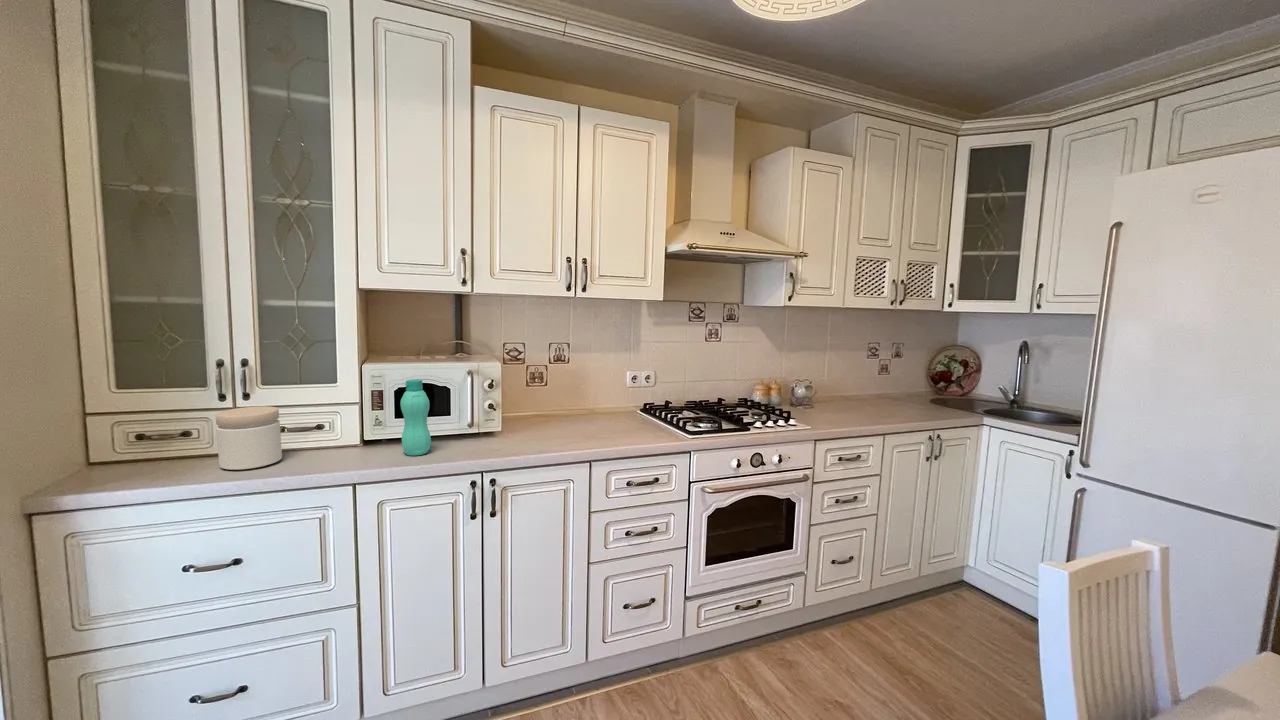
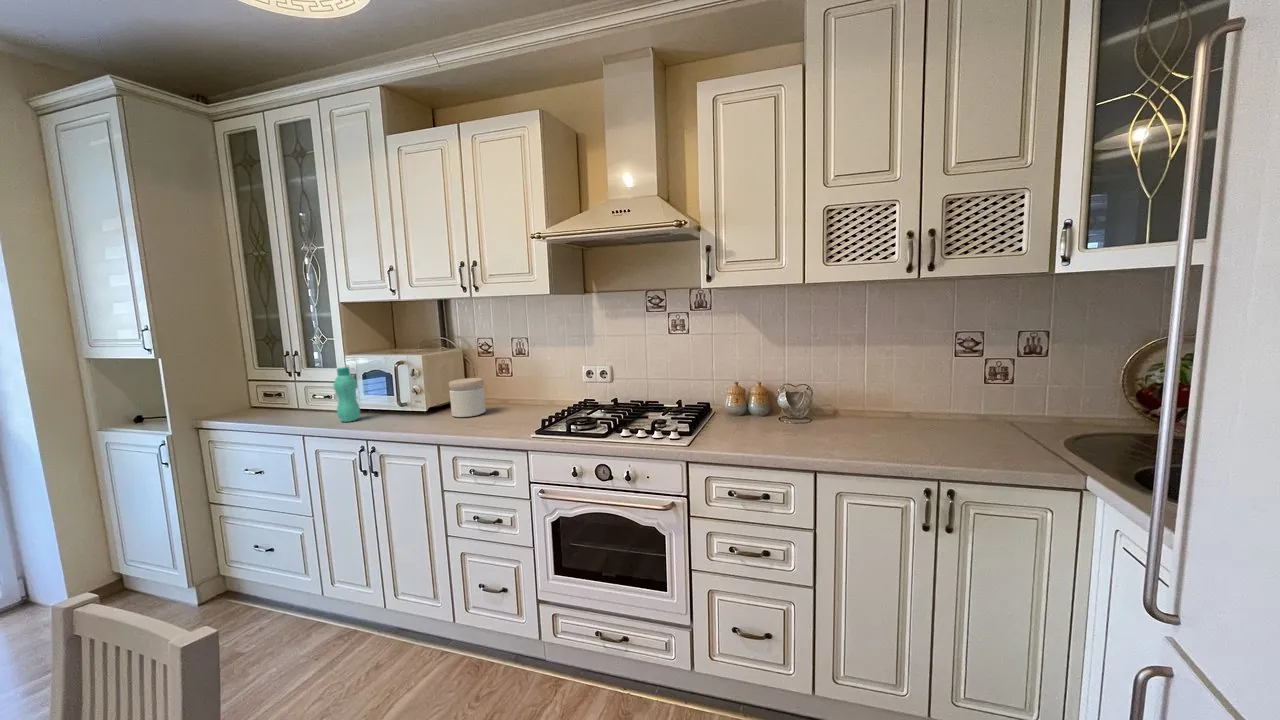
jar: present [216,406,282,470] -> present [449,378,486,417]

